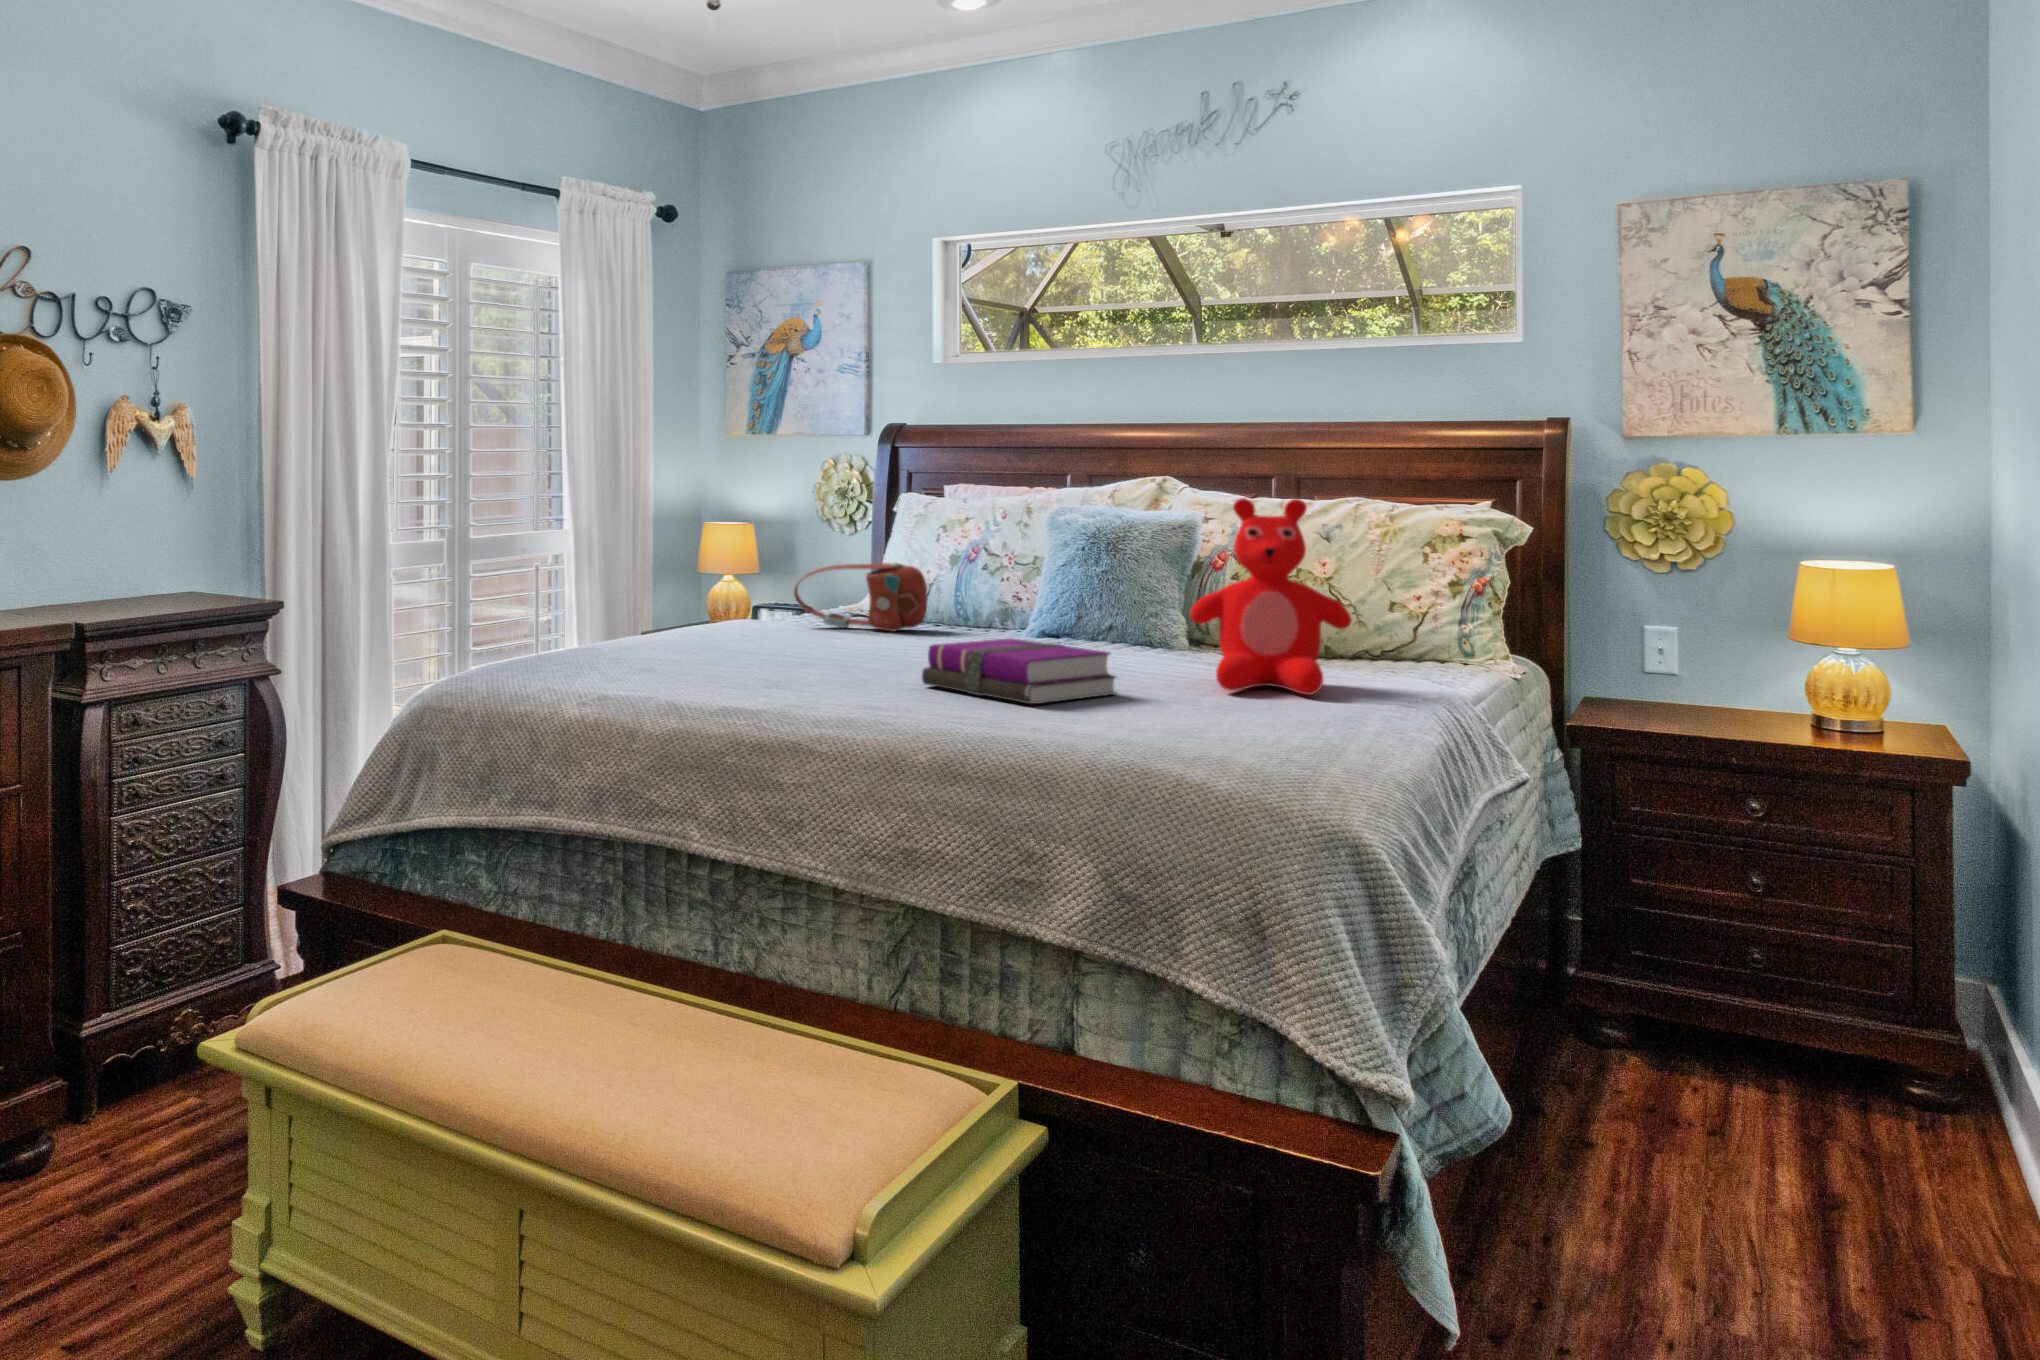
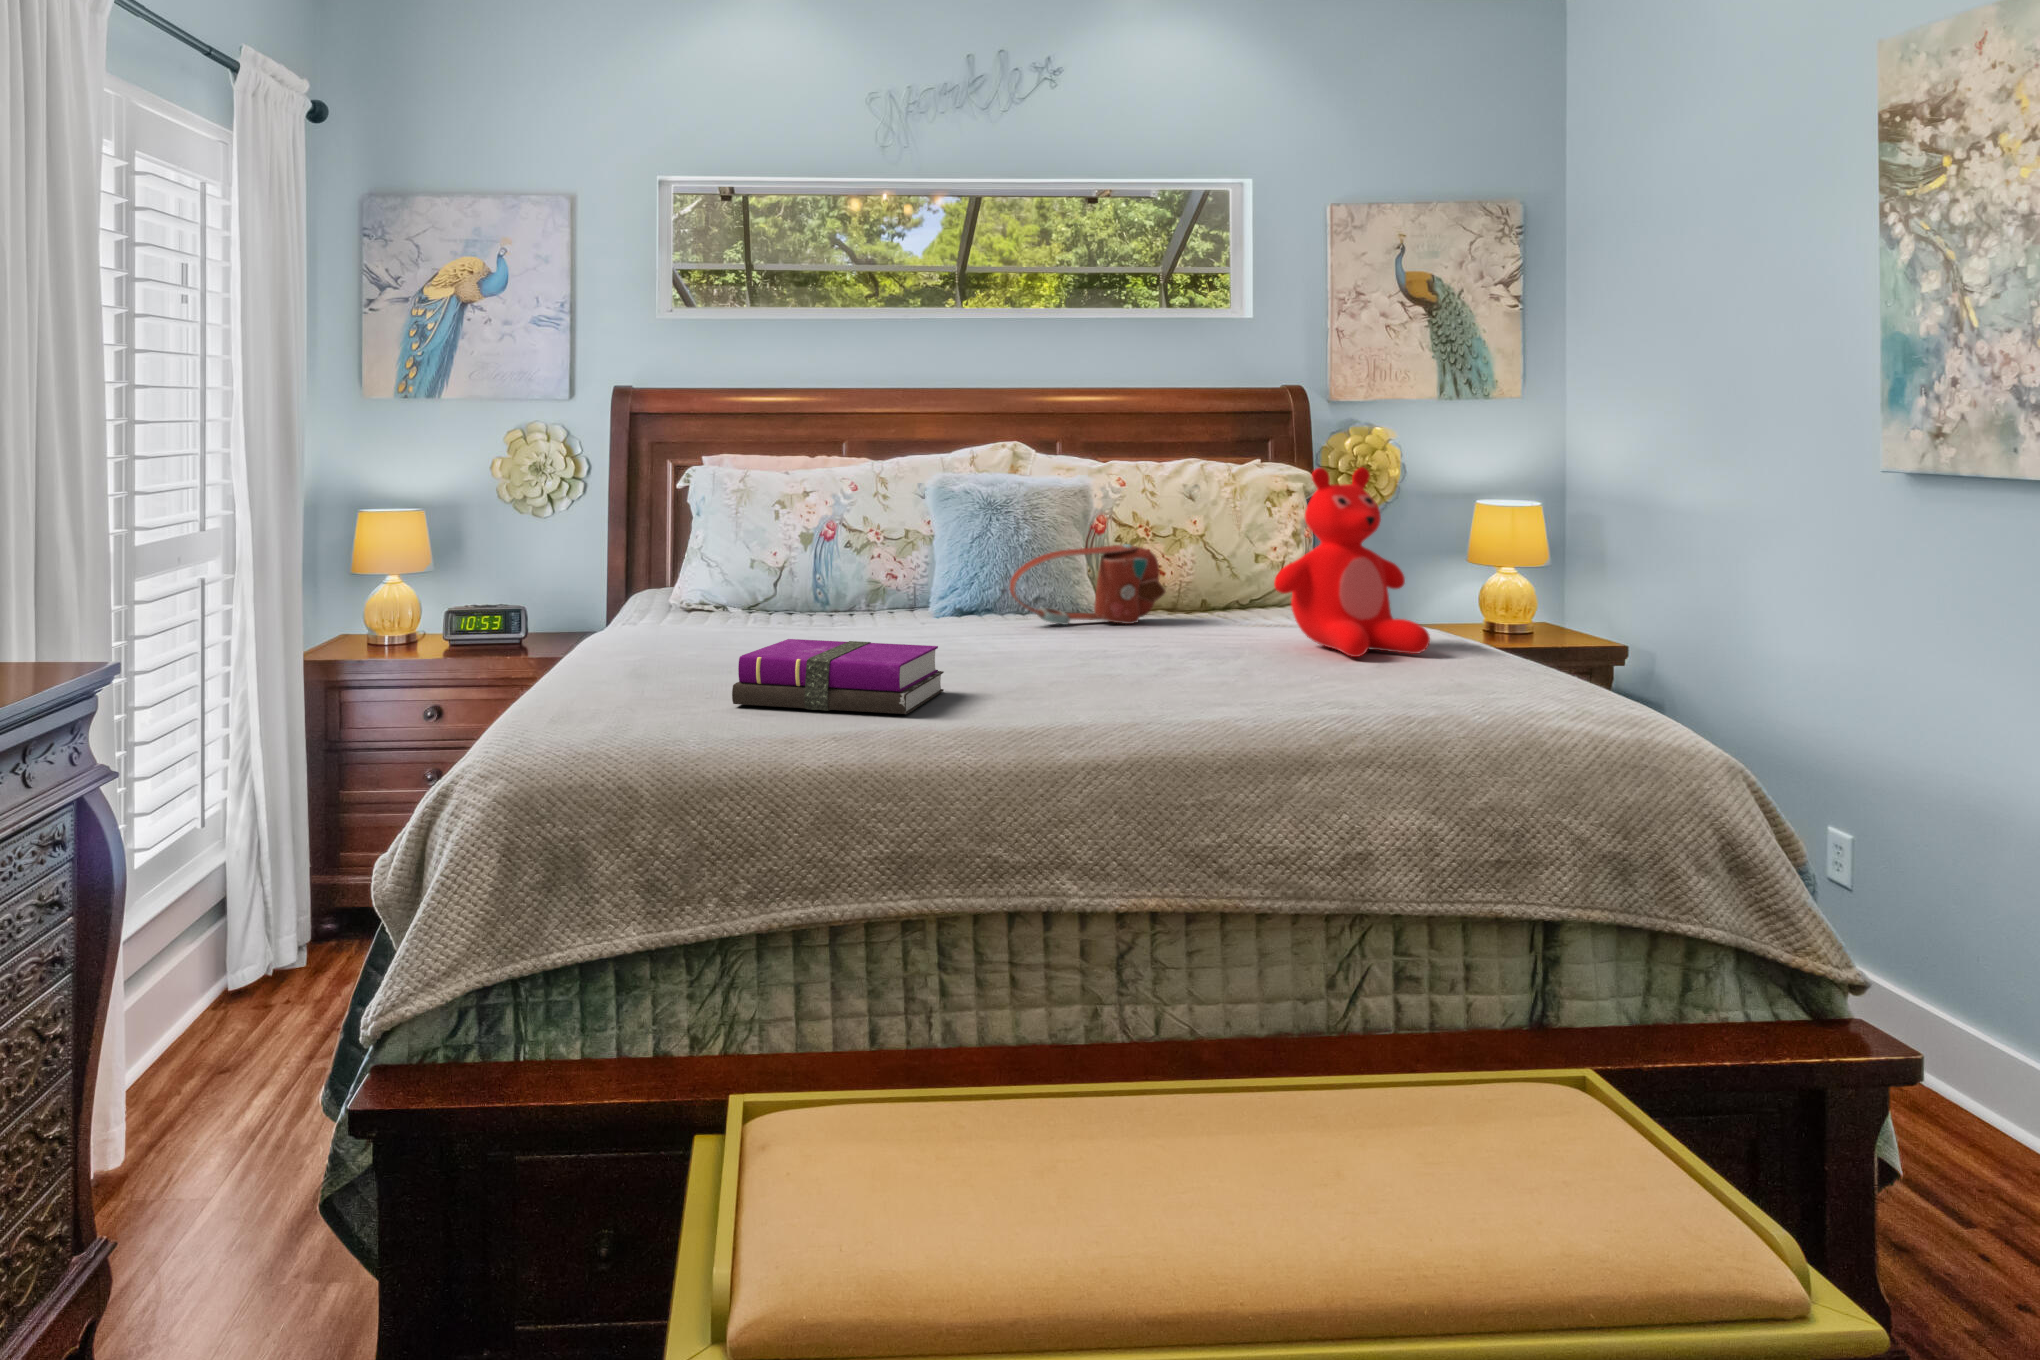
handbag: present [794,563,928,631] -> present [1010,544,1166,625]
notebook: present [922,638,1116,704] -> present [732,639,944,714]

